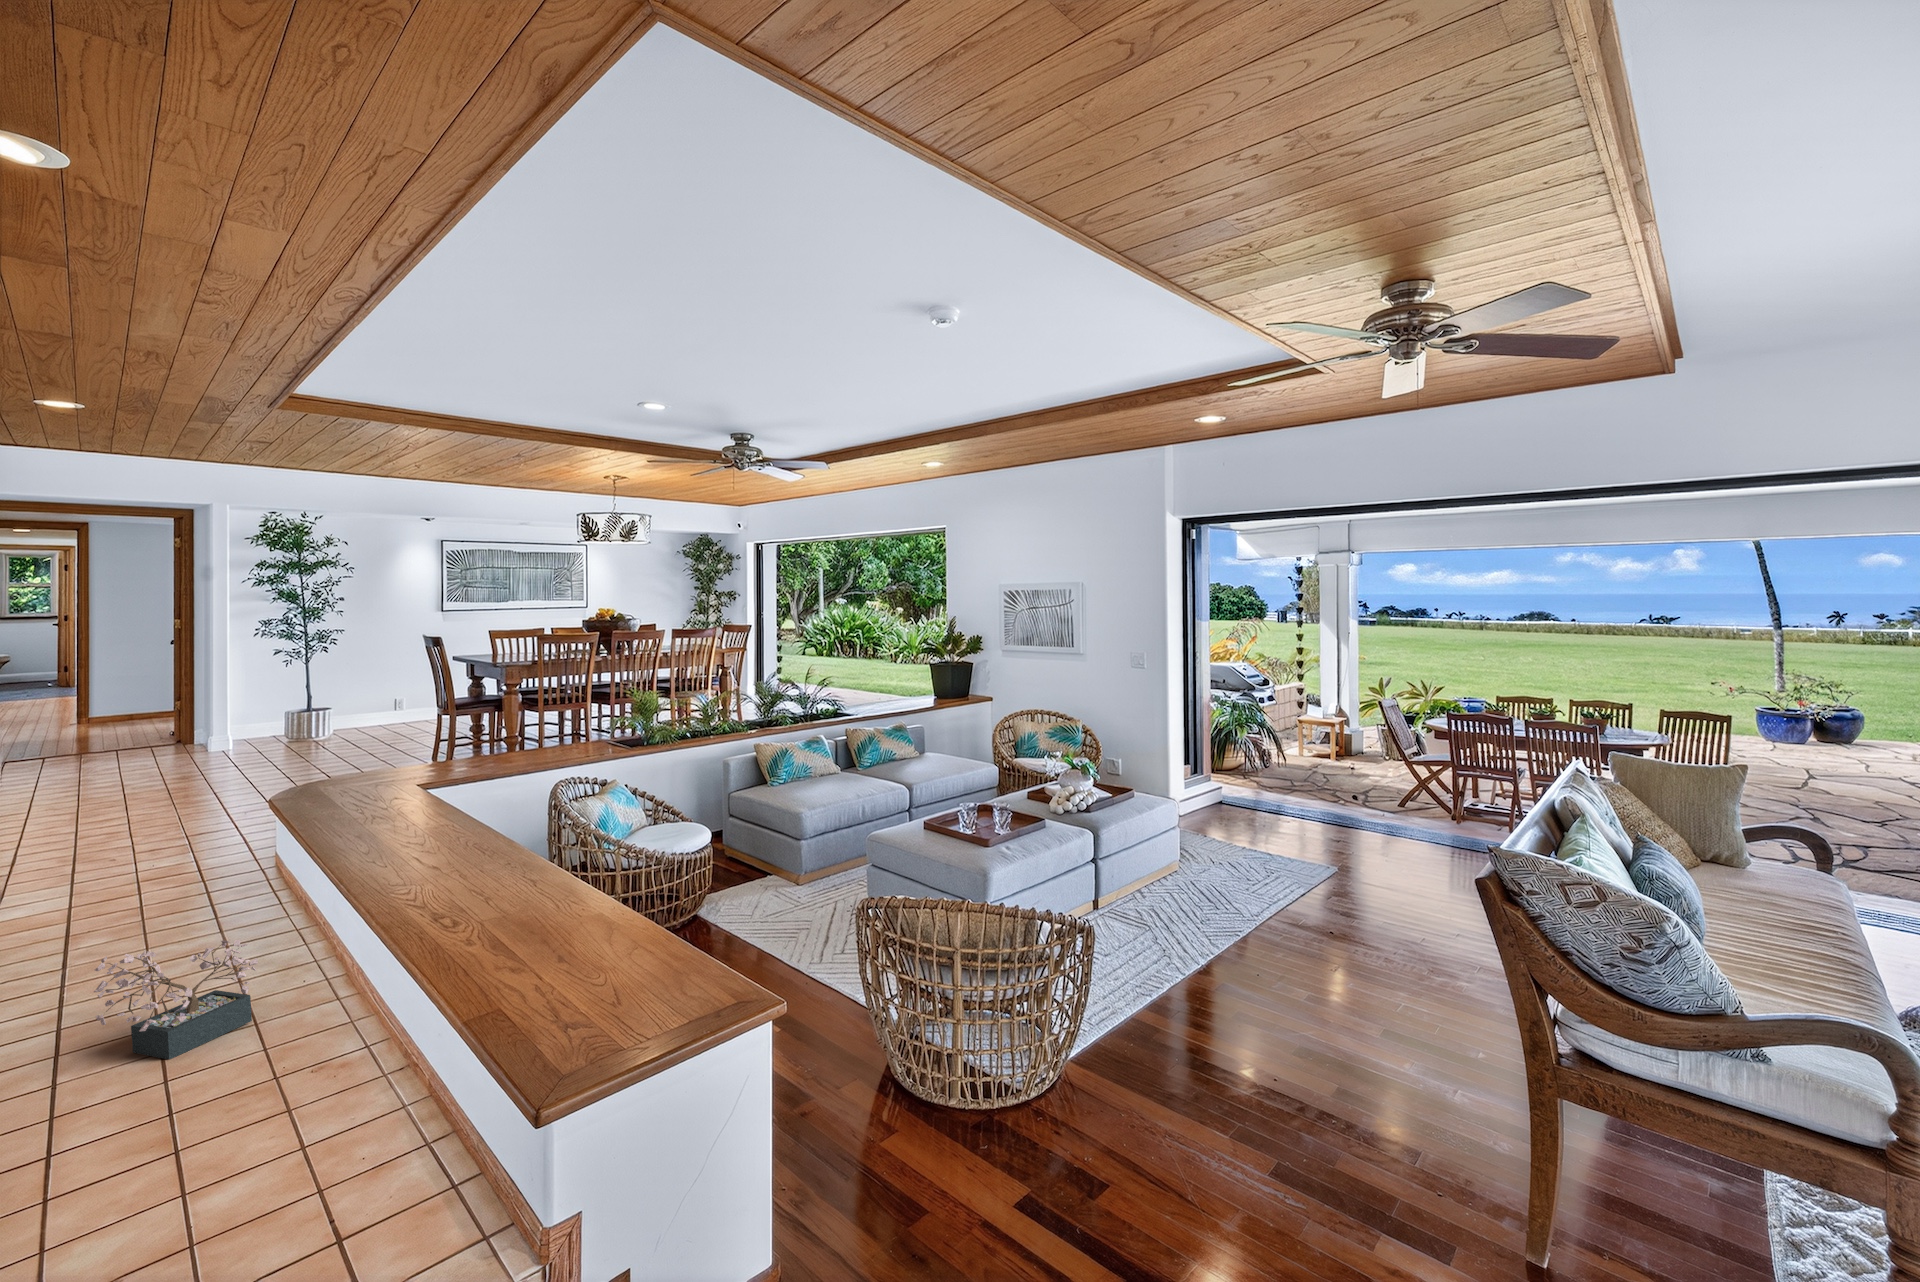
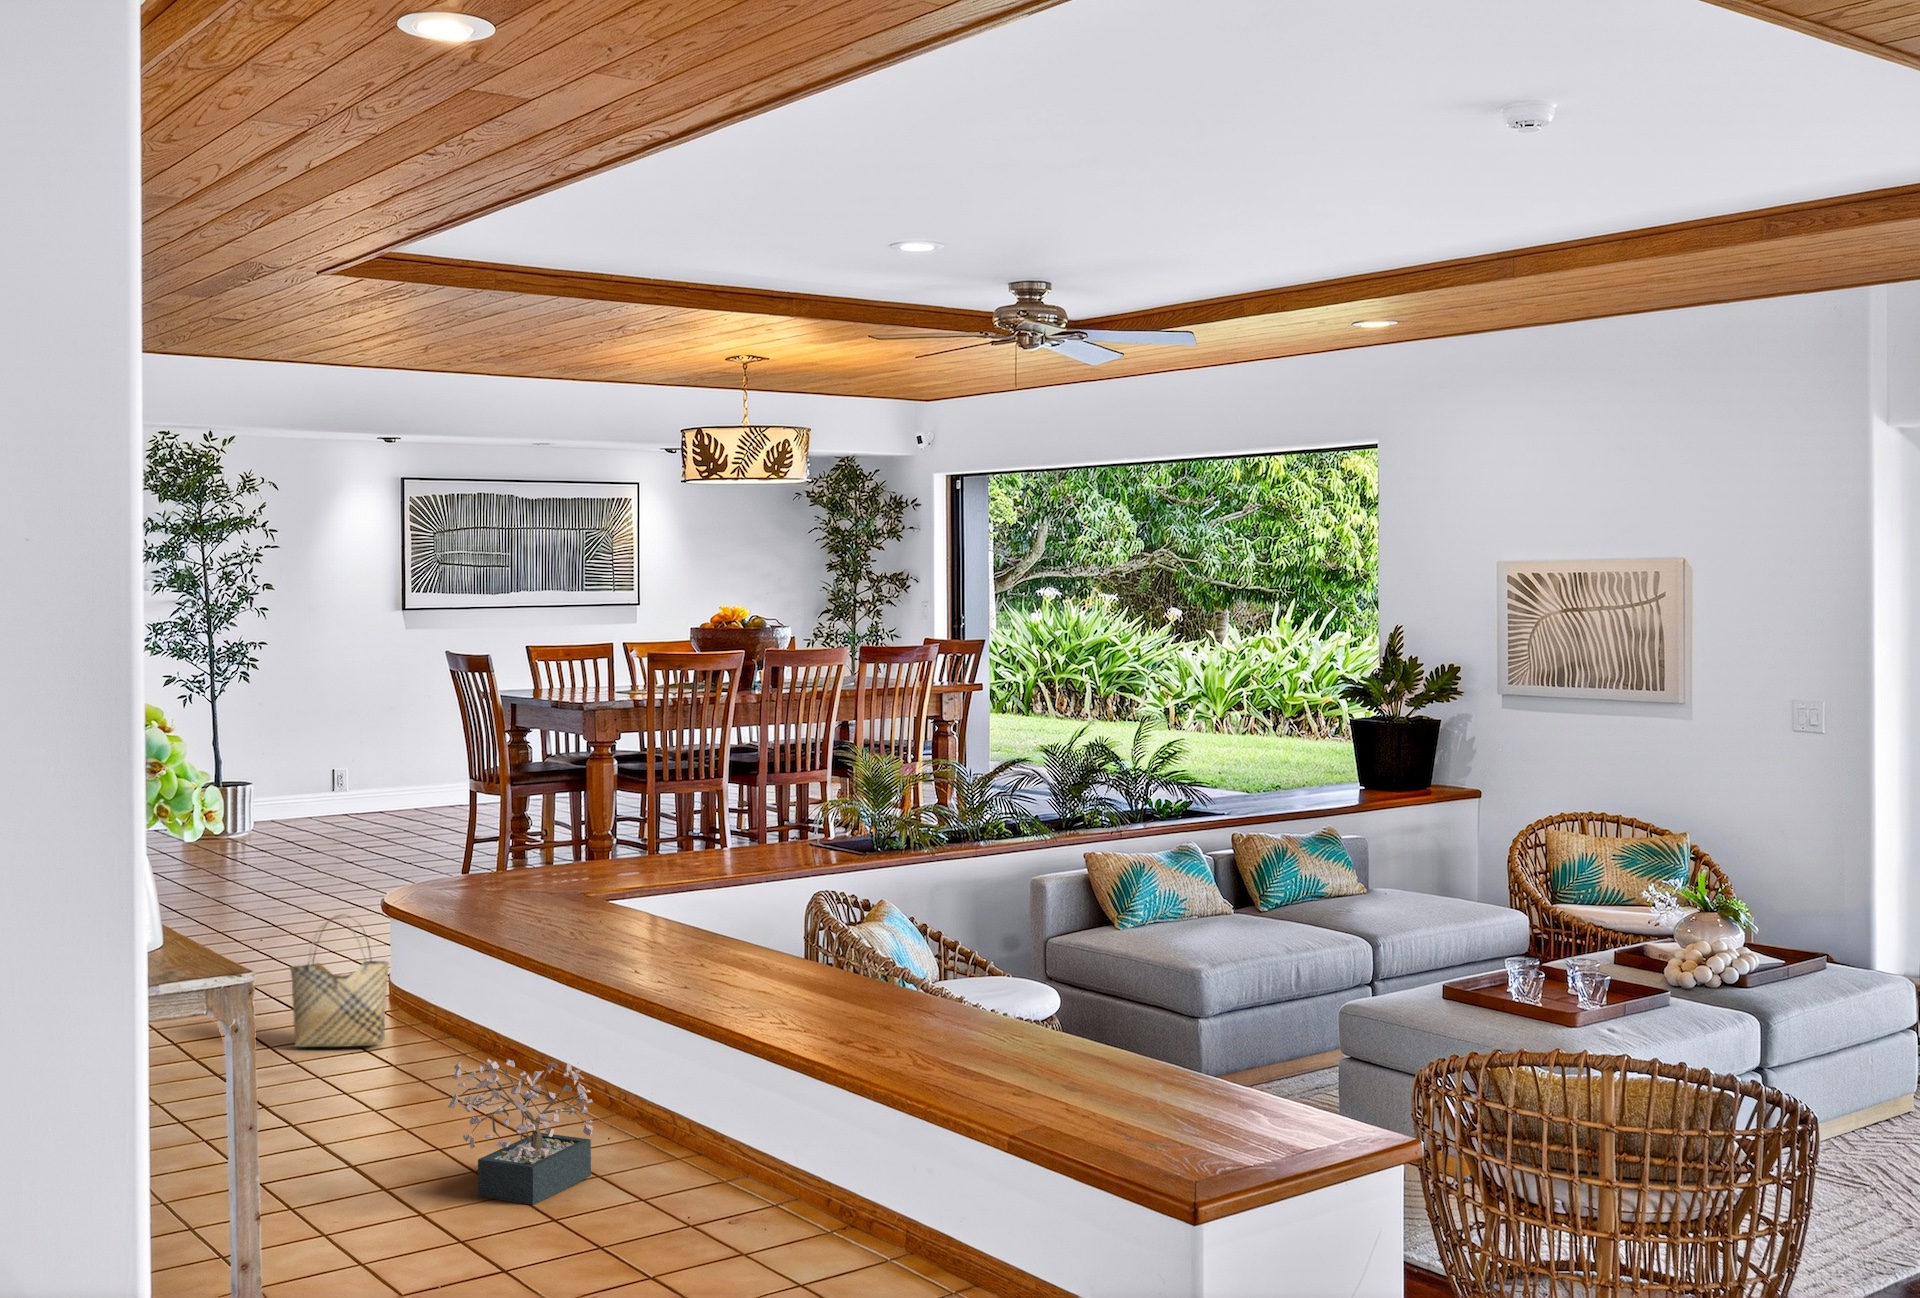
woven basket: none [157,812,240,903] -> present [290,914,389,1047]

